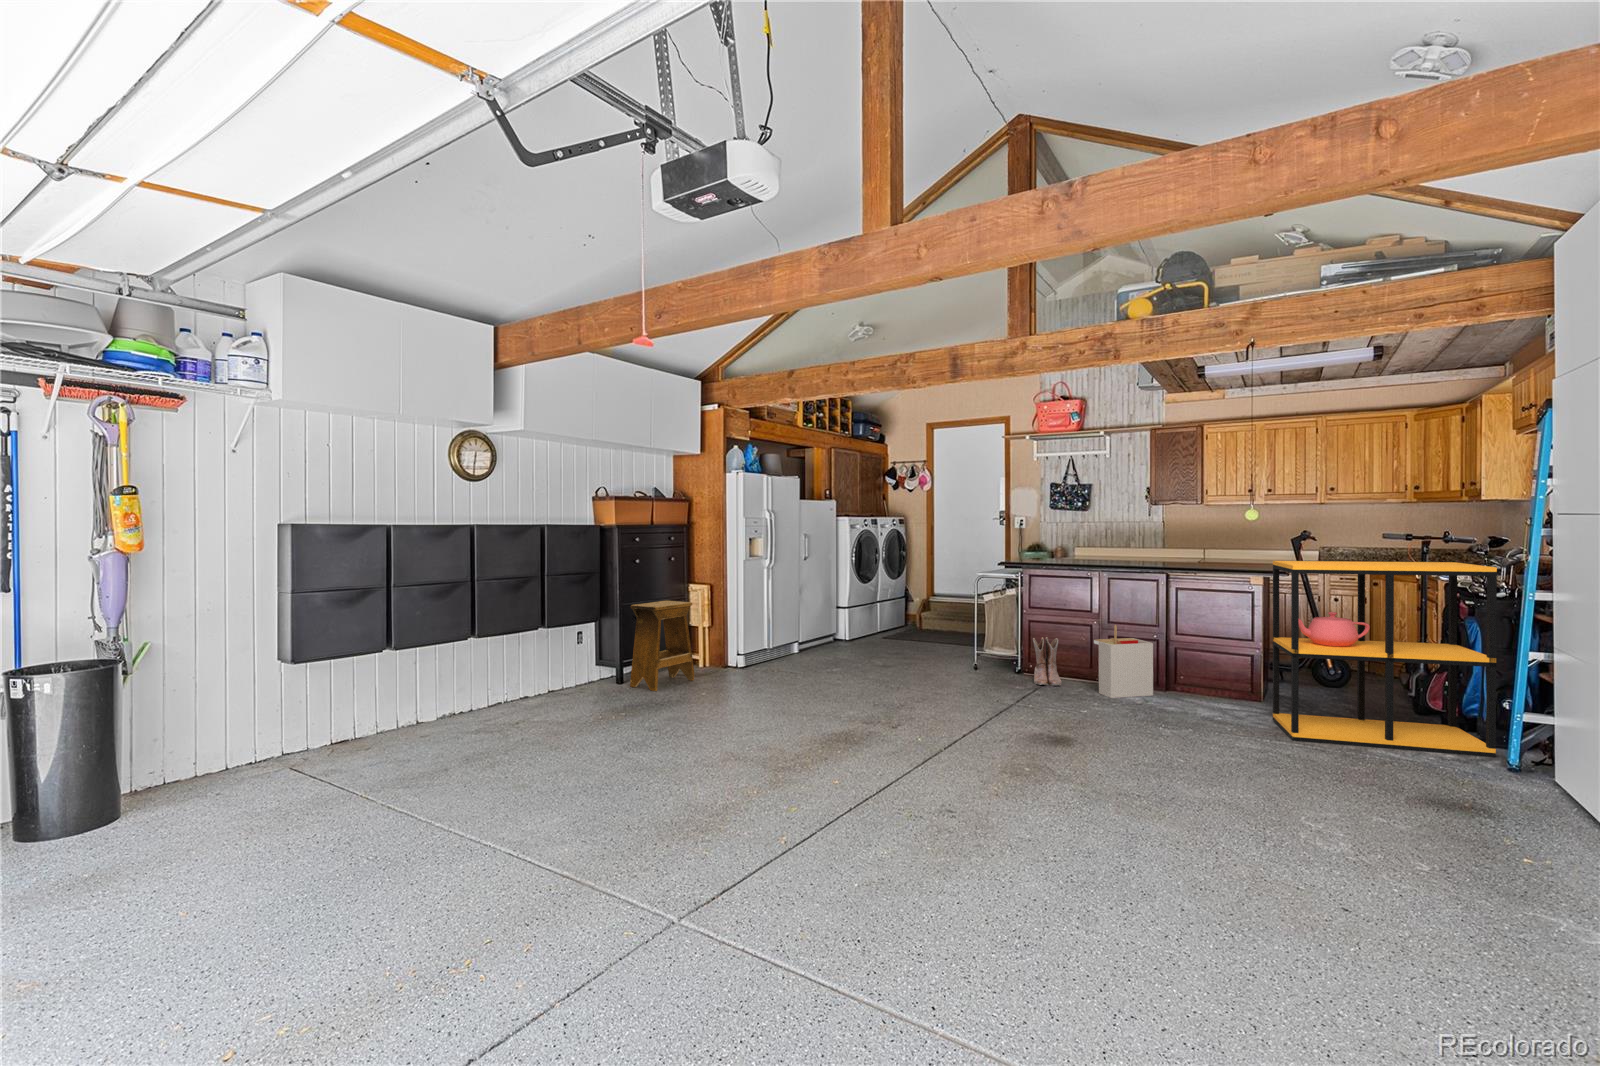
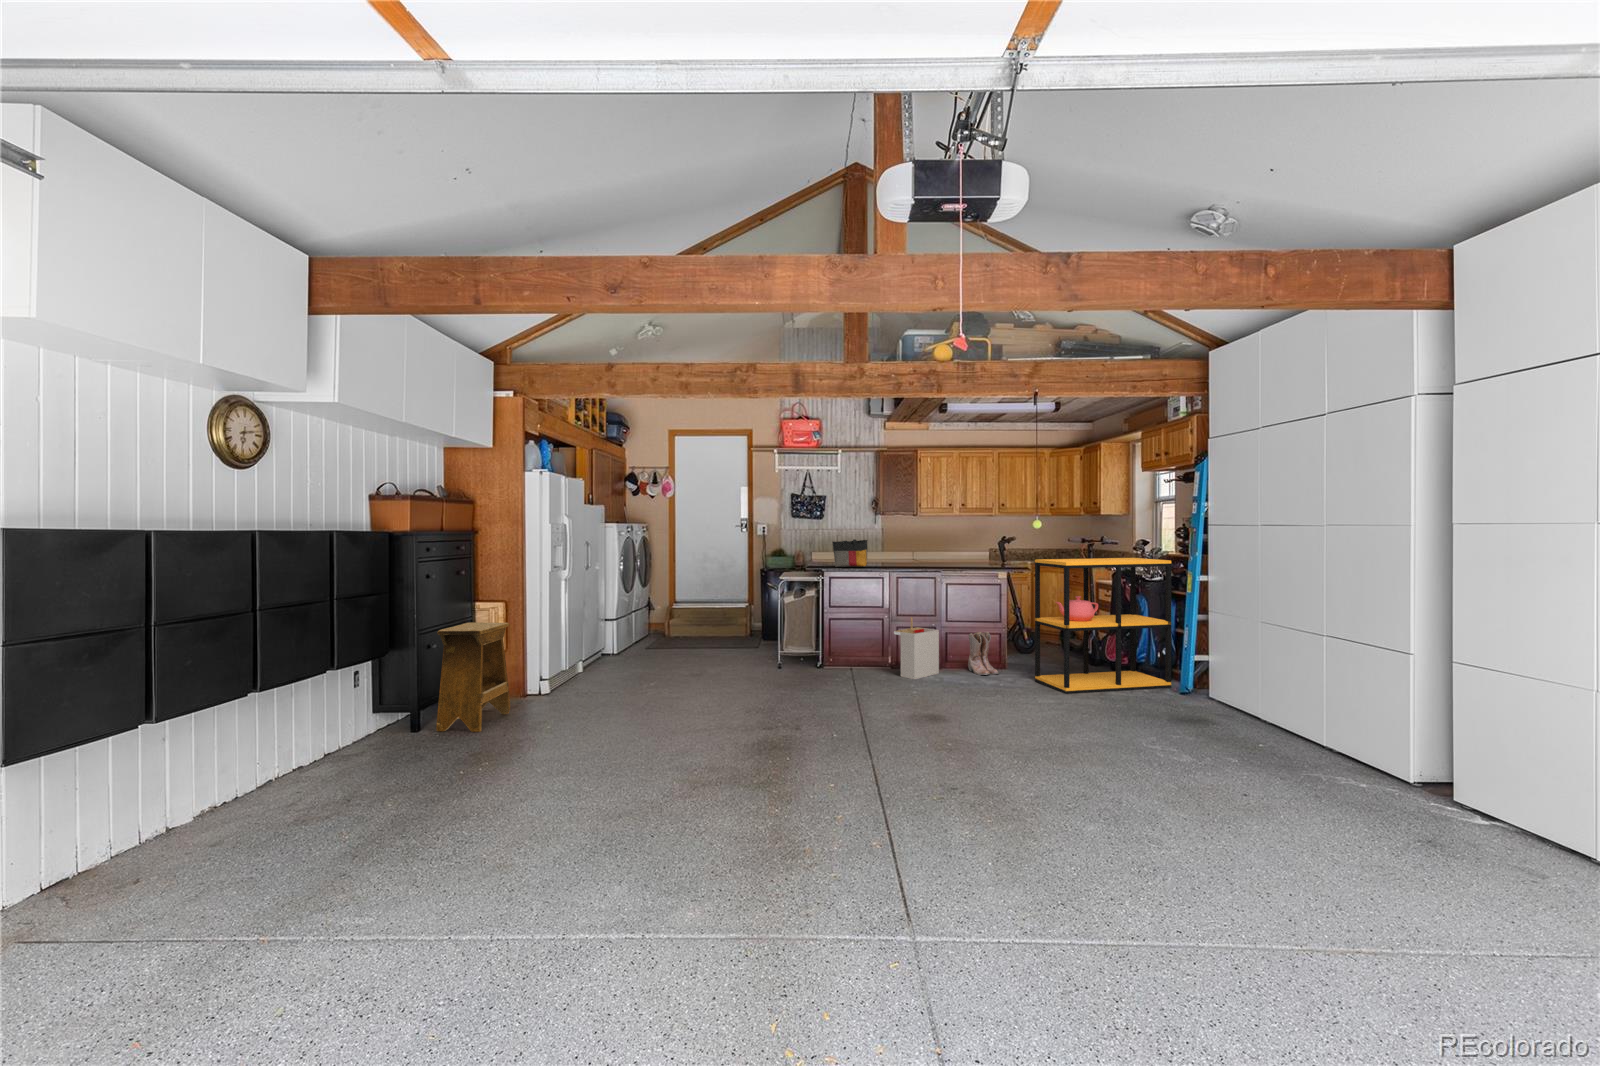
tote bag: none [1052,533,1092,565] -> present [832,539,867,567]
boots: present [1033,637,1062,686] -> present [968,632,999,675]

